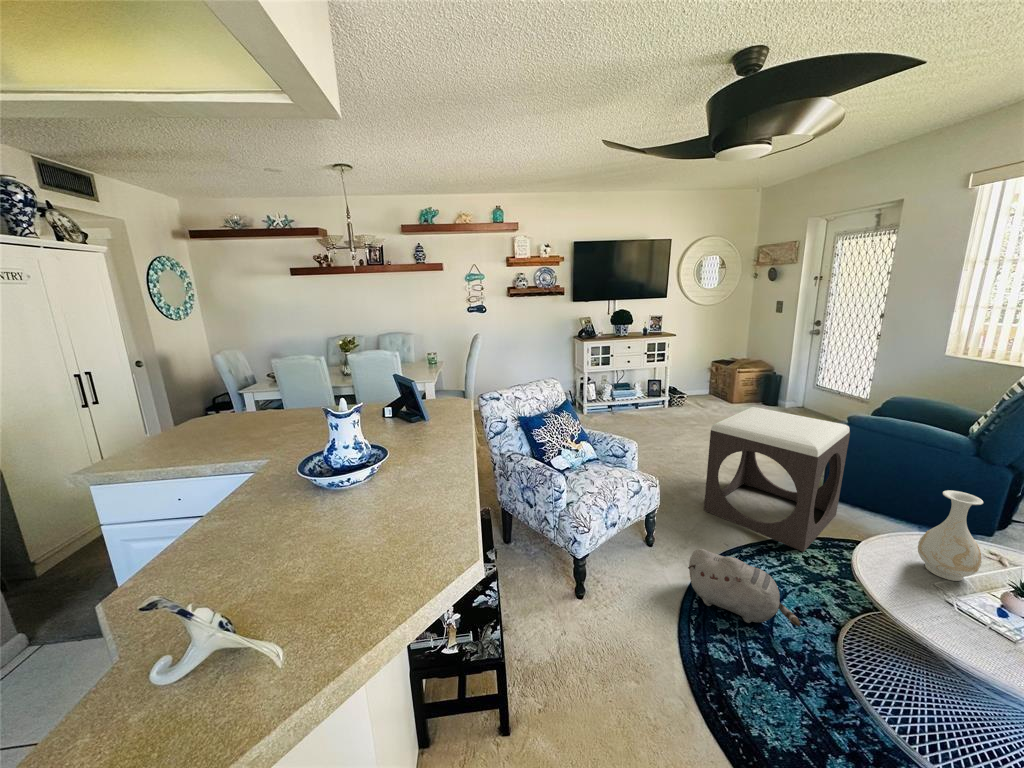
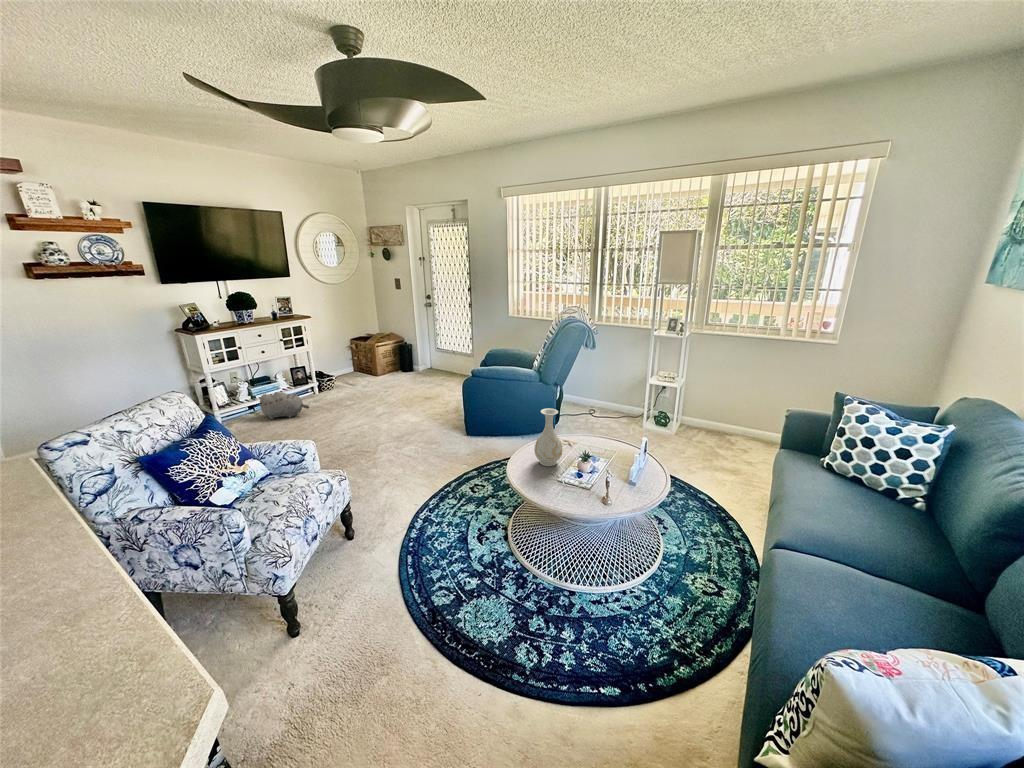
footstool: present [704,407,850,552] -> none [381,378,479,485]
plush toy: present [688,549,801,626] -> present [259,392,309,419]

